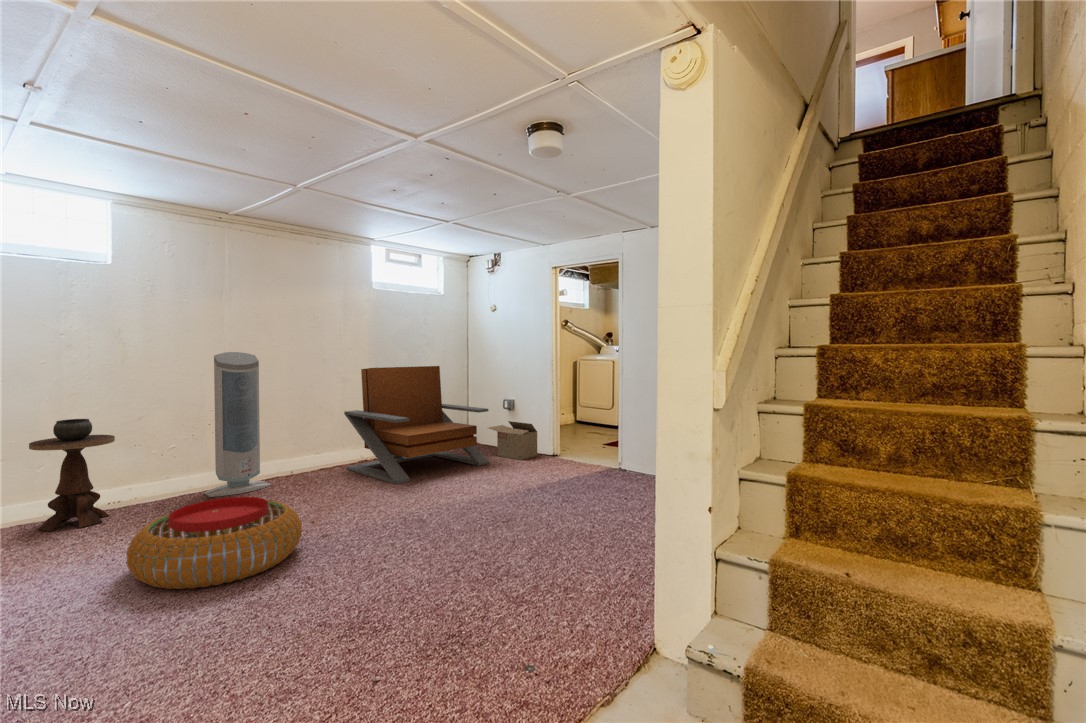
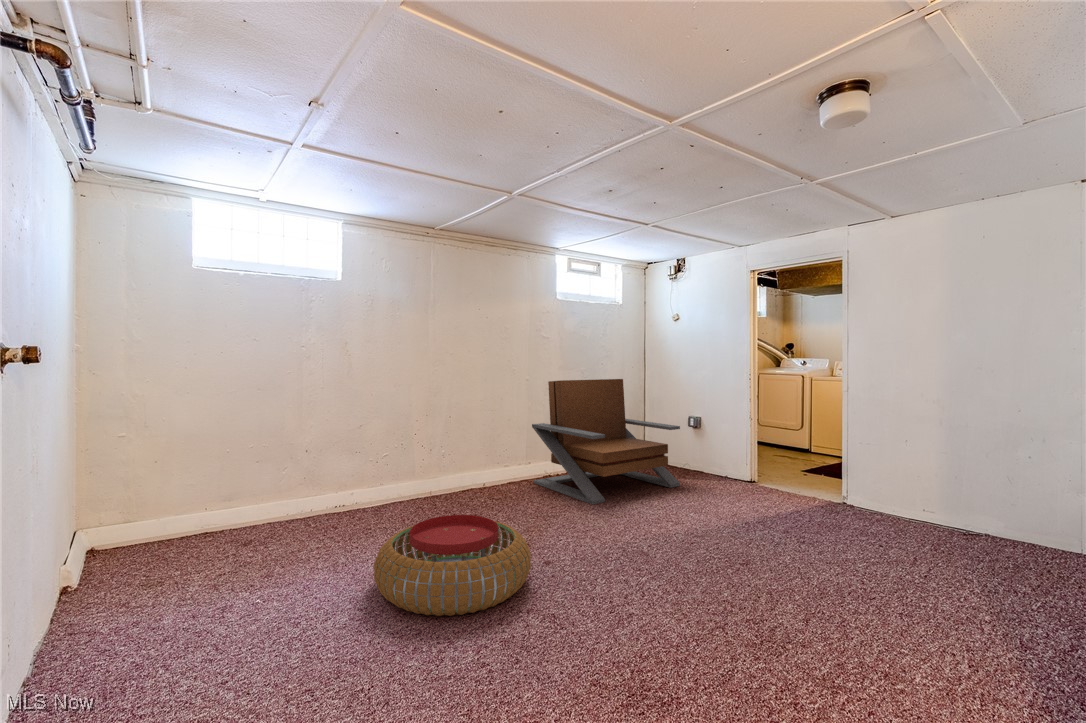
air purifier: present [204,352,271,497] -> none [412,364,469,505]
side table: present [29,419,115,531] -> none [279,426,344,532]
cardboard box: present [488,421,537,460] -> none [672,440,731,484]

